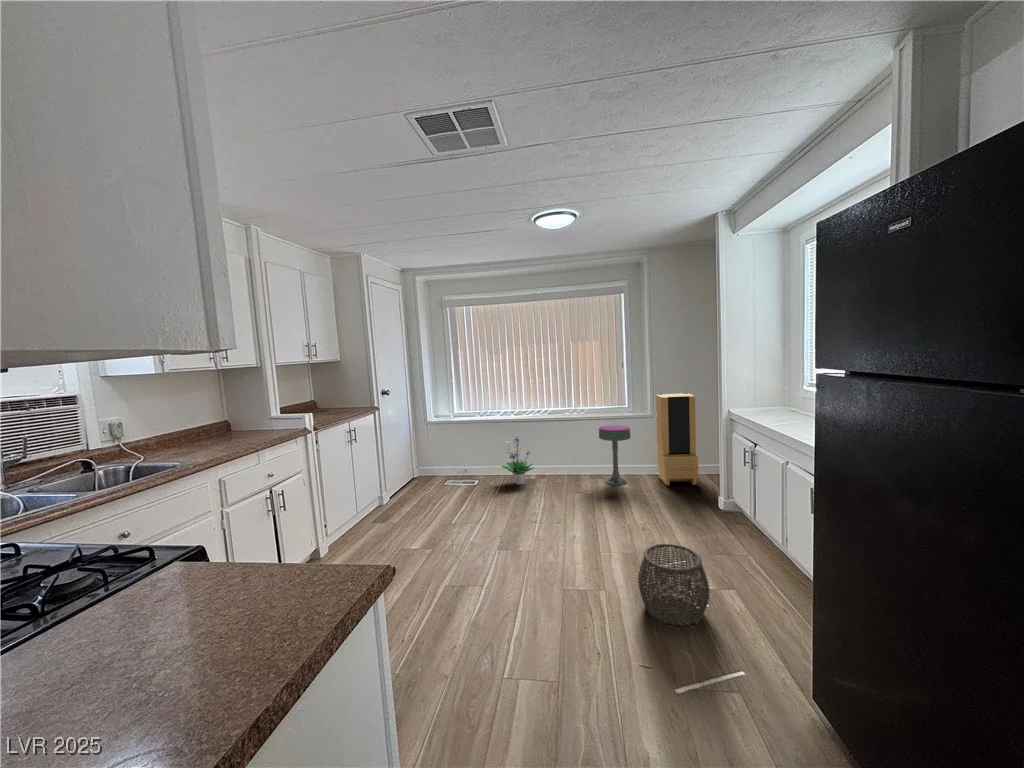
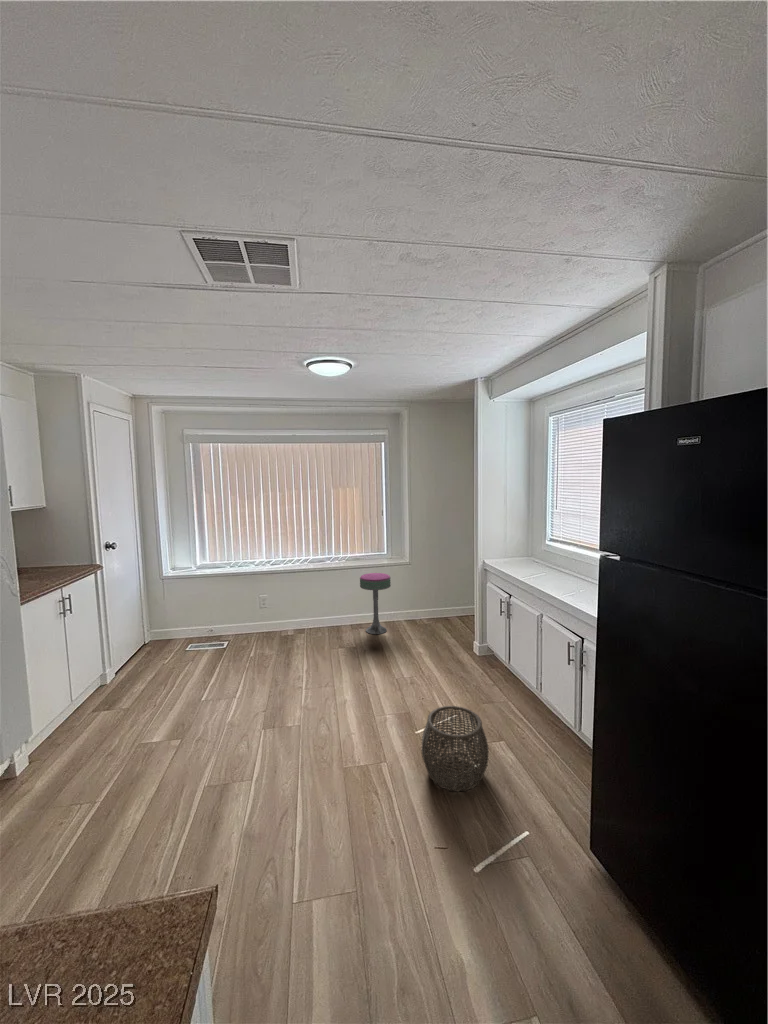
storage cabinet: present [656,393,698,485] -> none [414,541,451,630]
potted plant: present [502,437,533,485] -> none [255,589,294,642]

